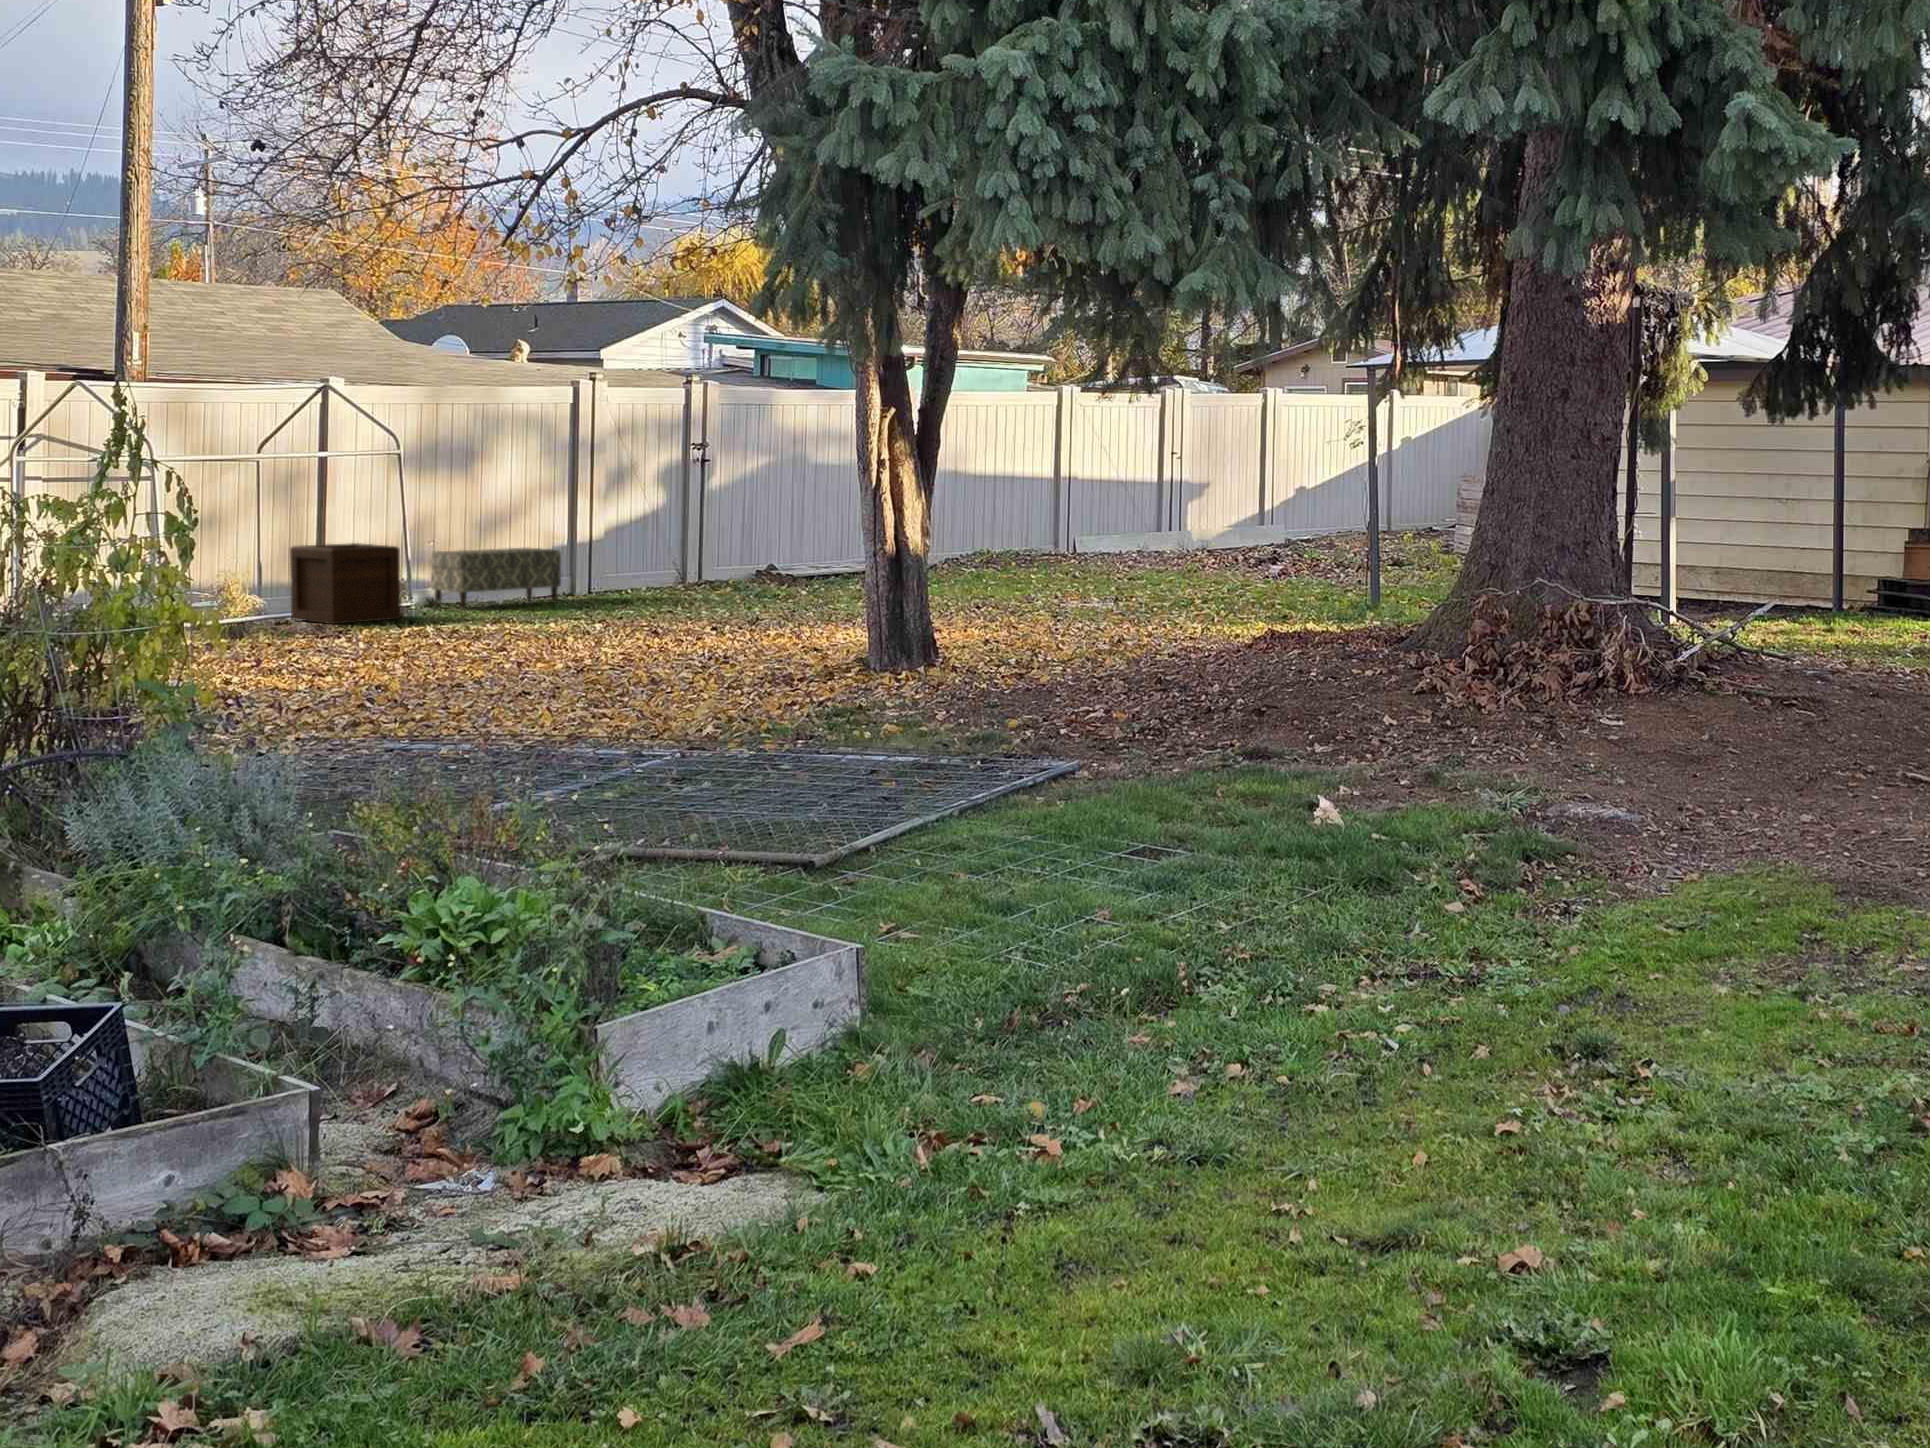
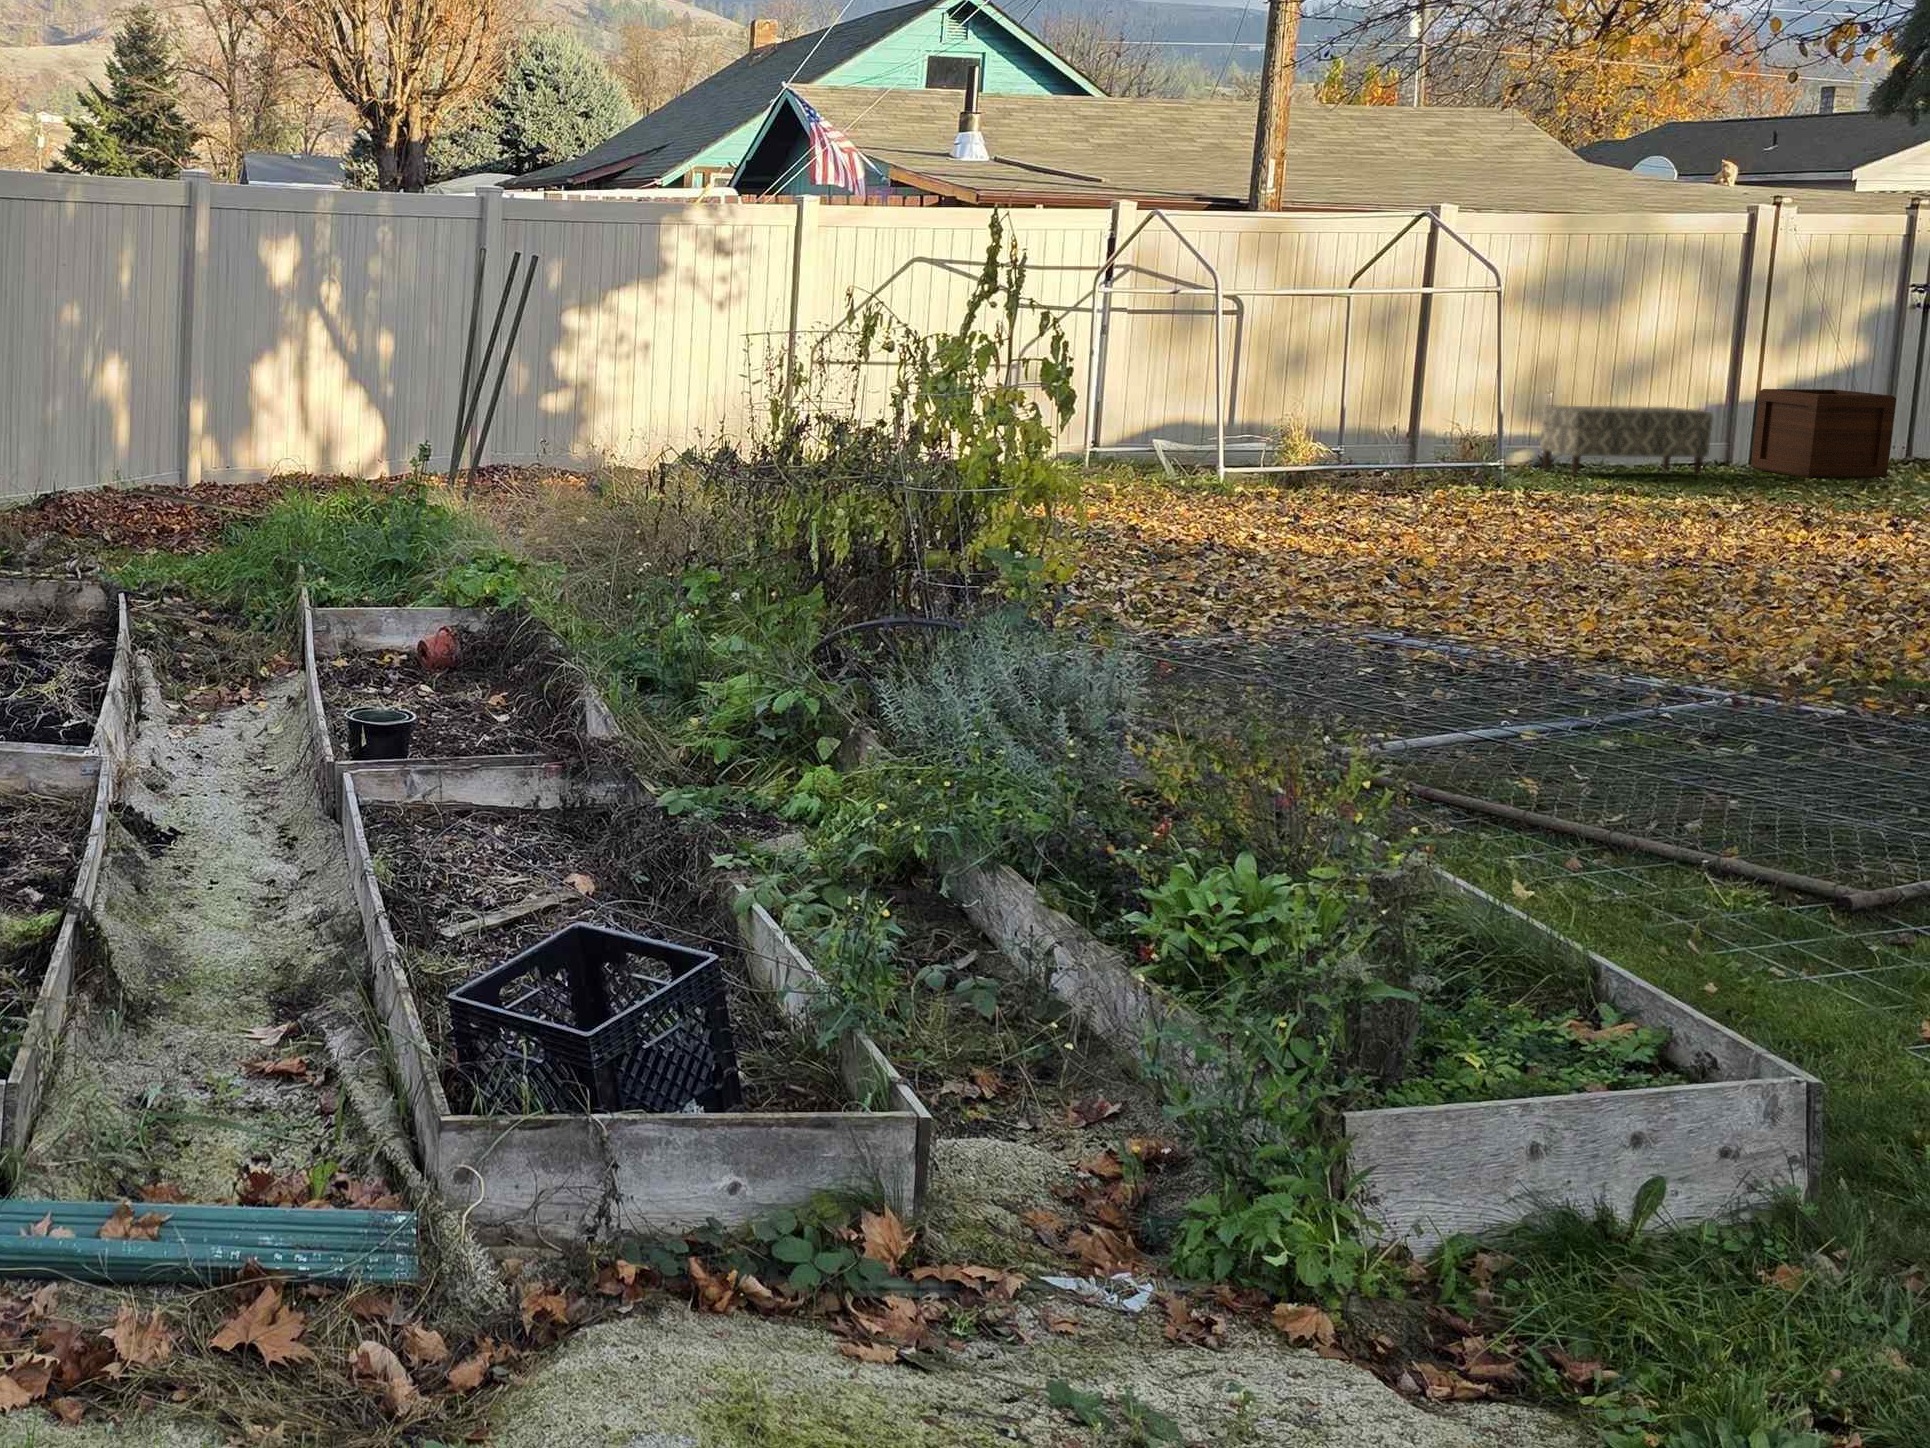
wooden crate: present [290,543,401,624] -> present [1751,389,1896,478]

